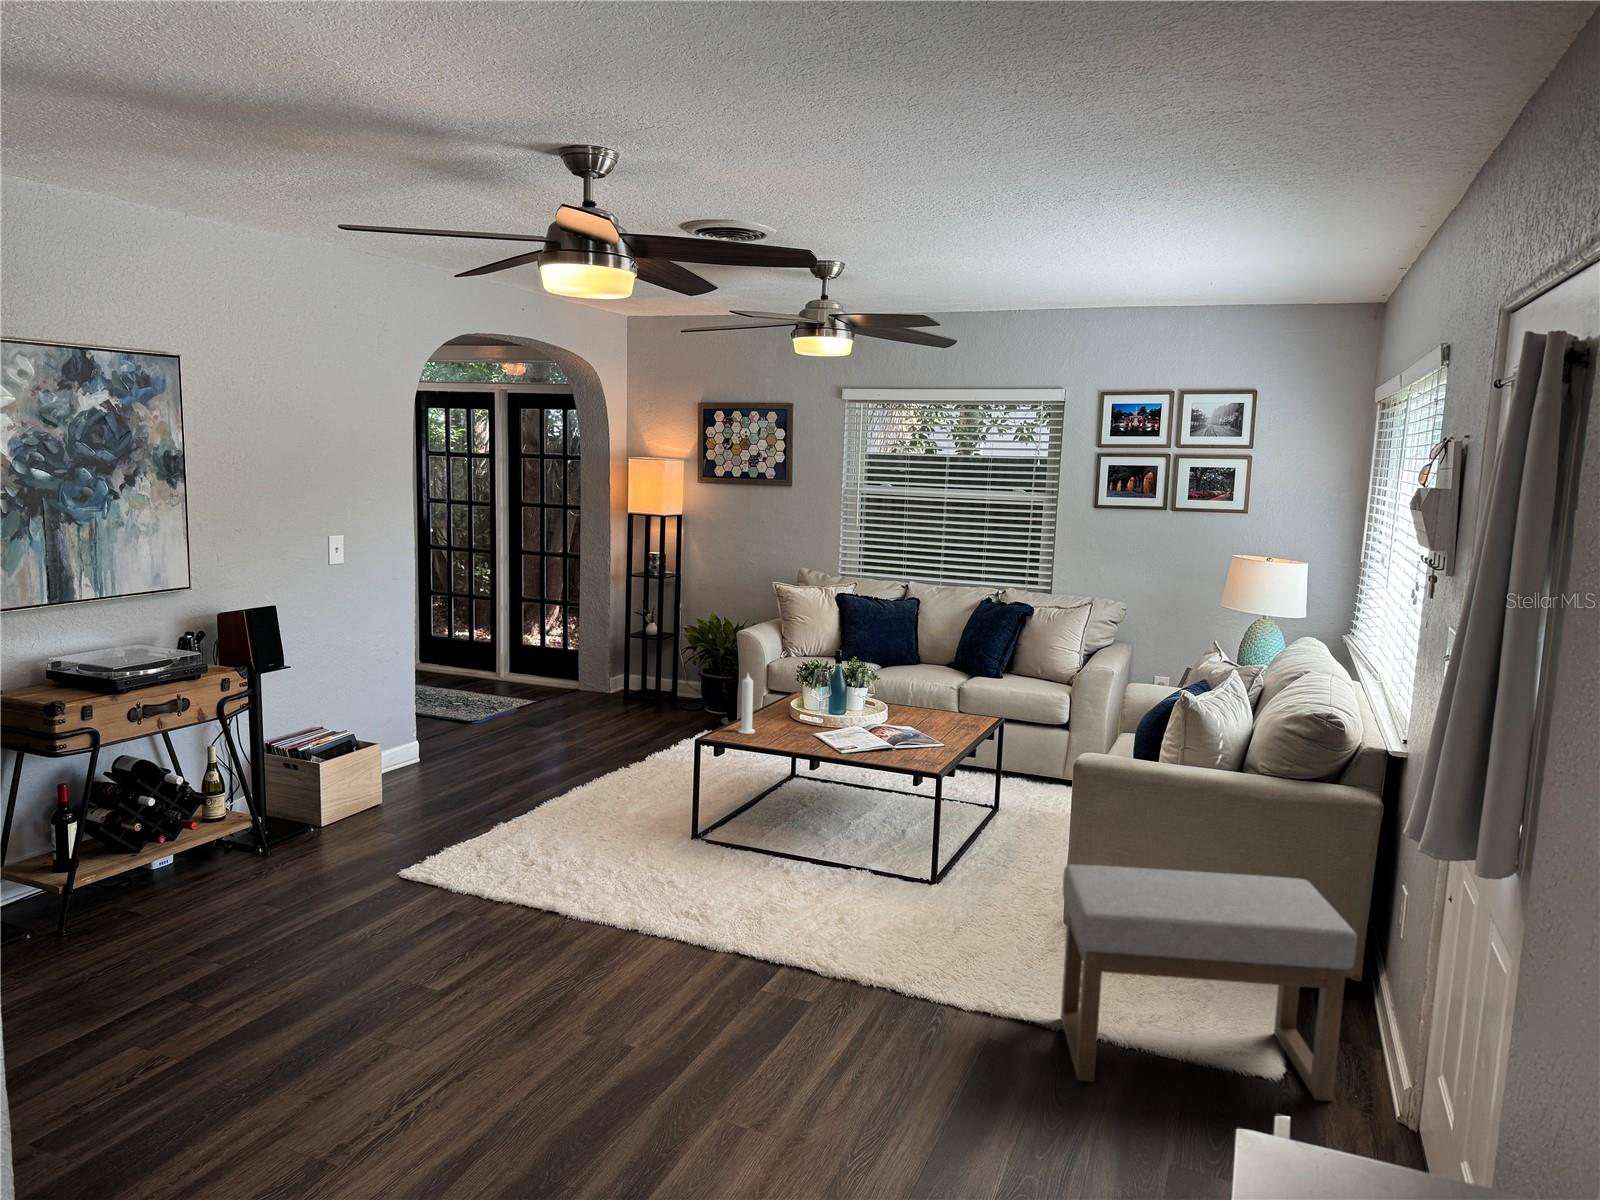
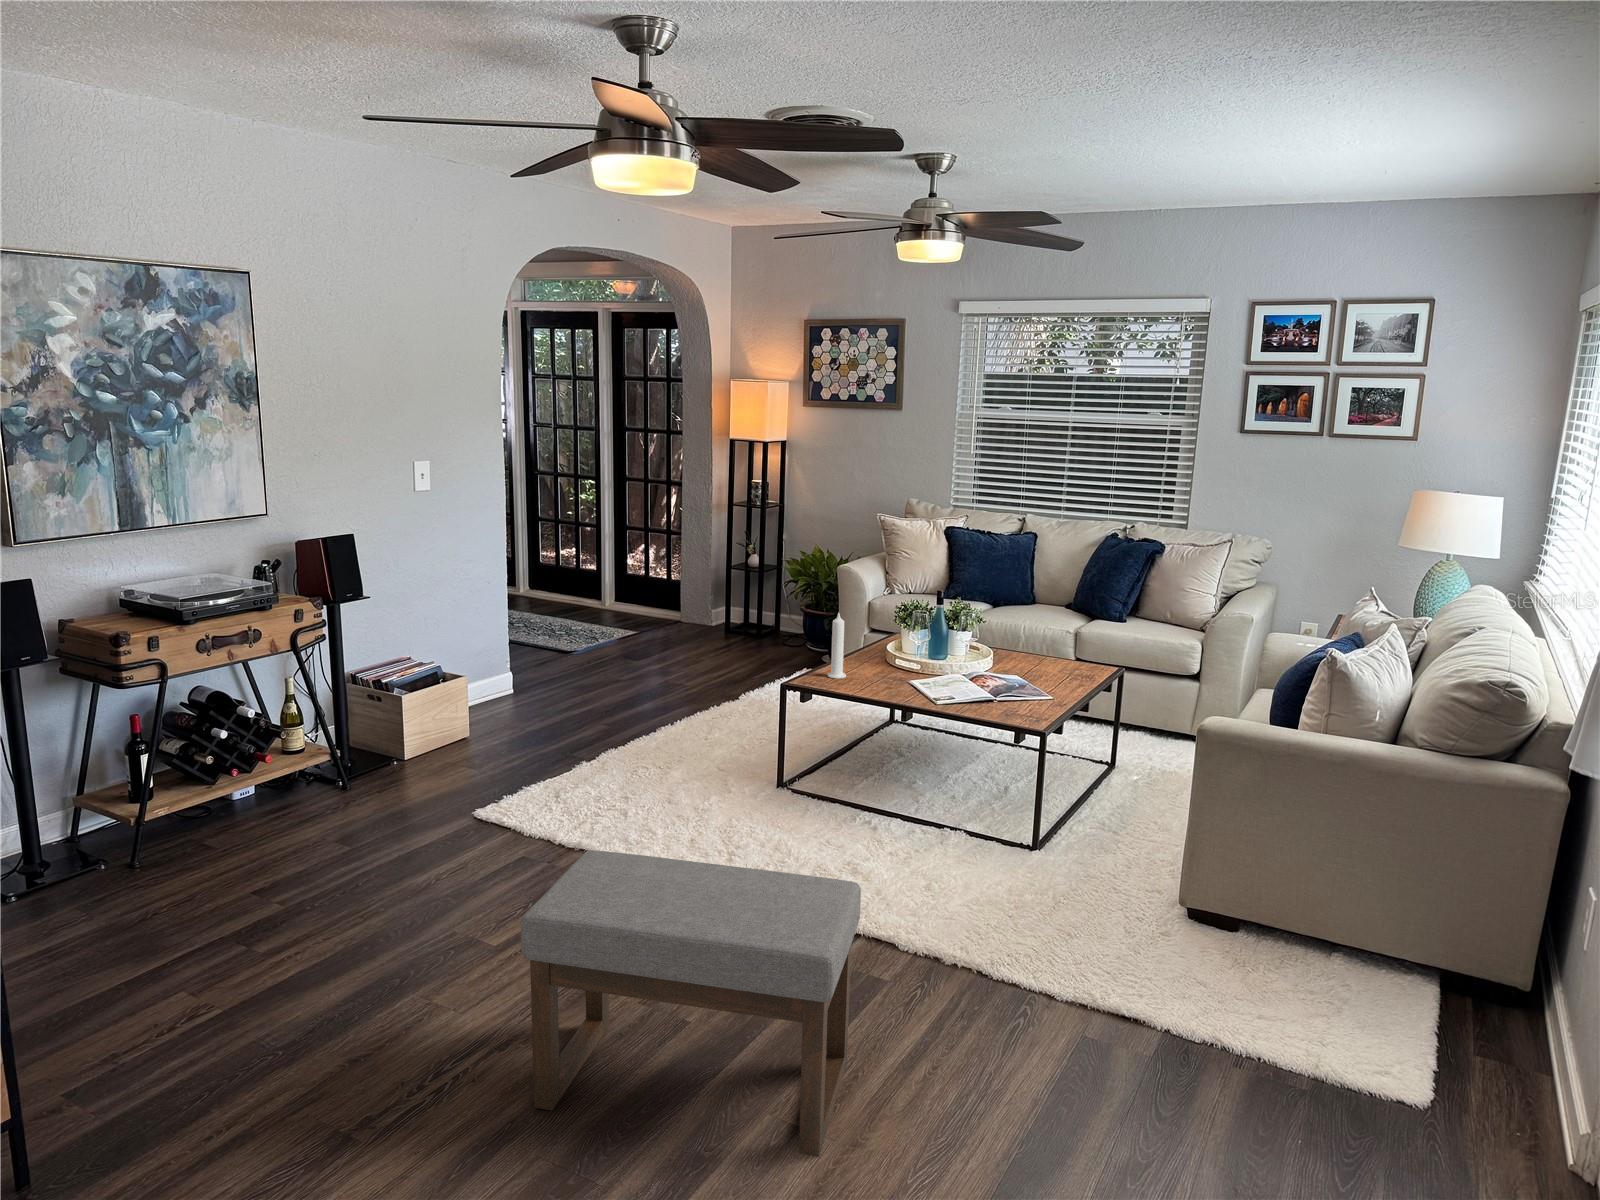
ottoman: present [1061,864,1357,1101] -> present [521,850,861,1157]

